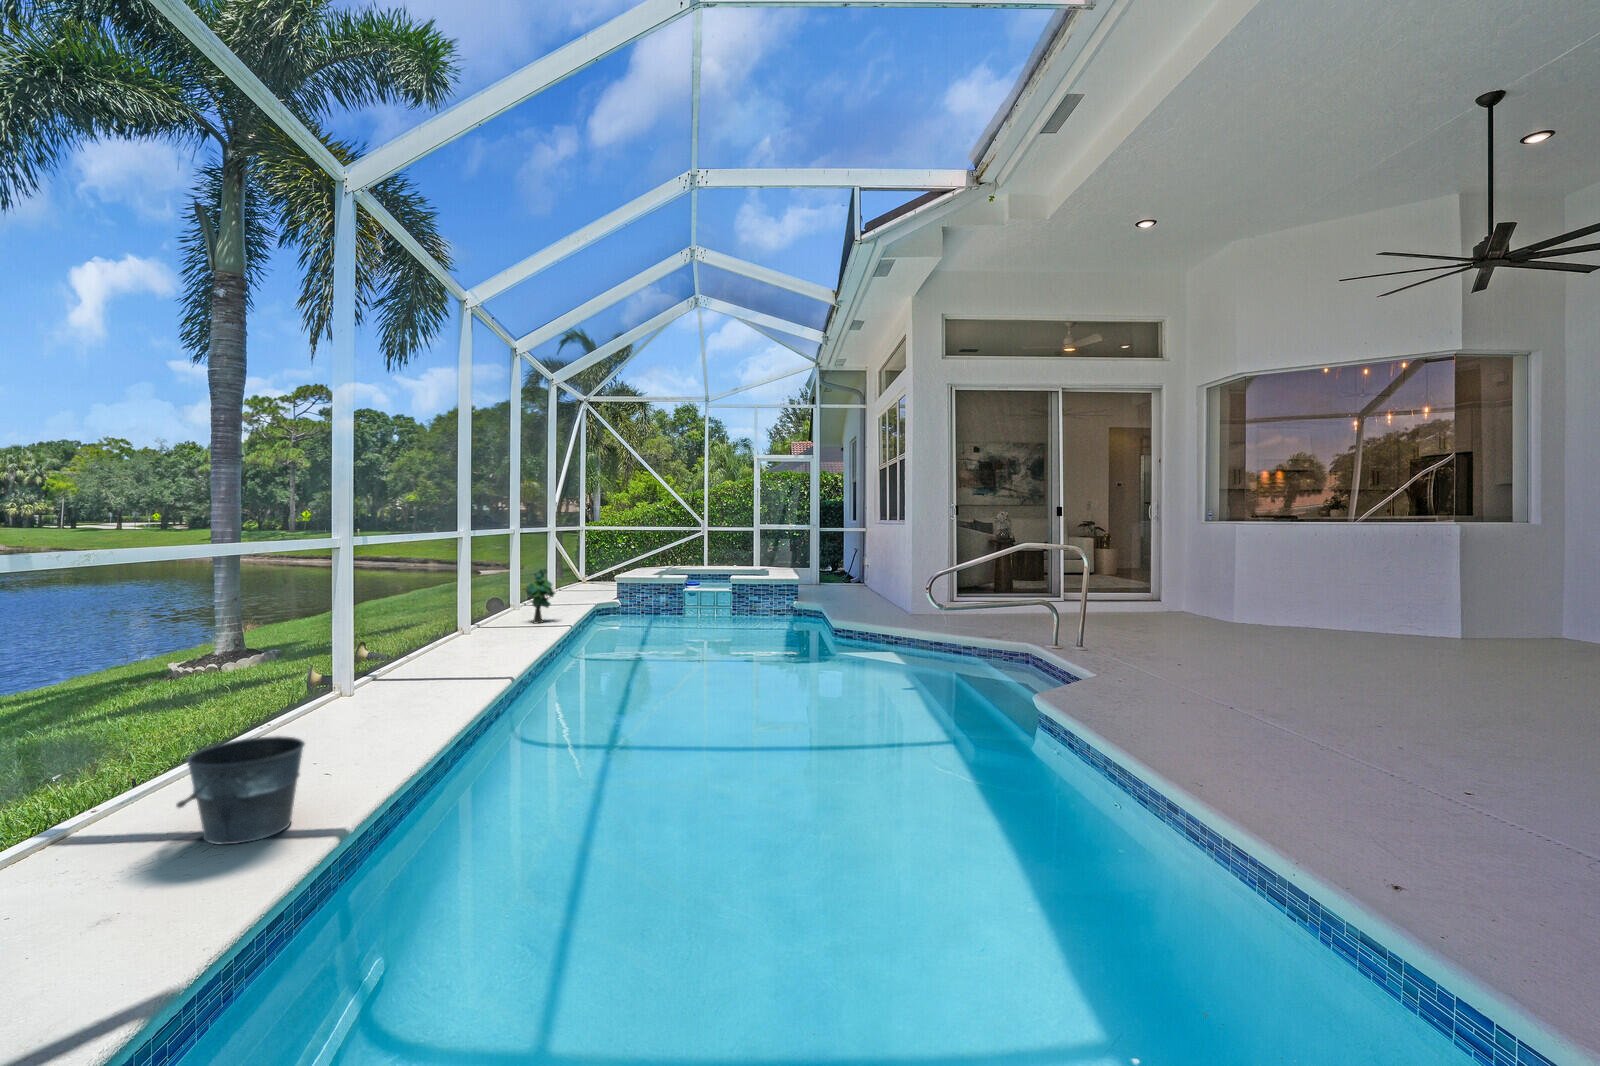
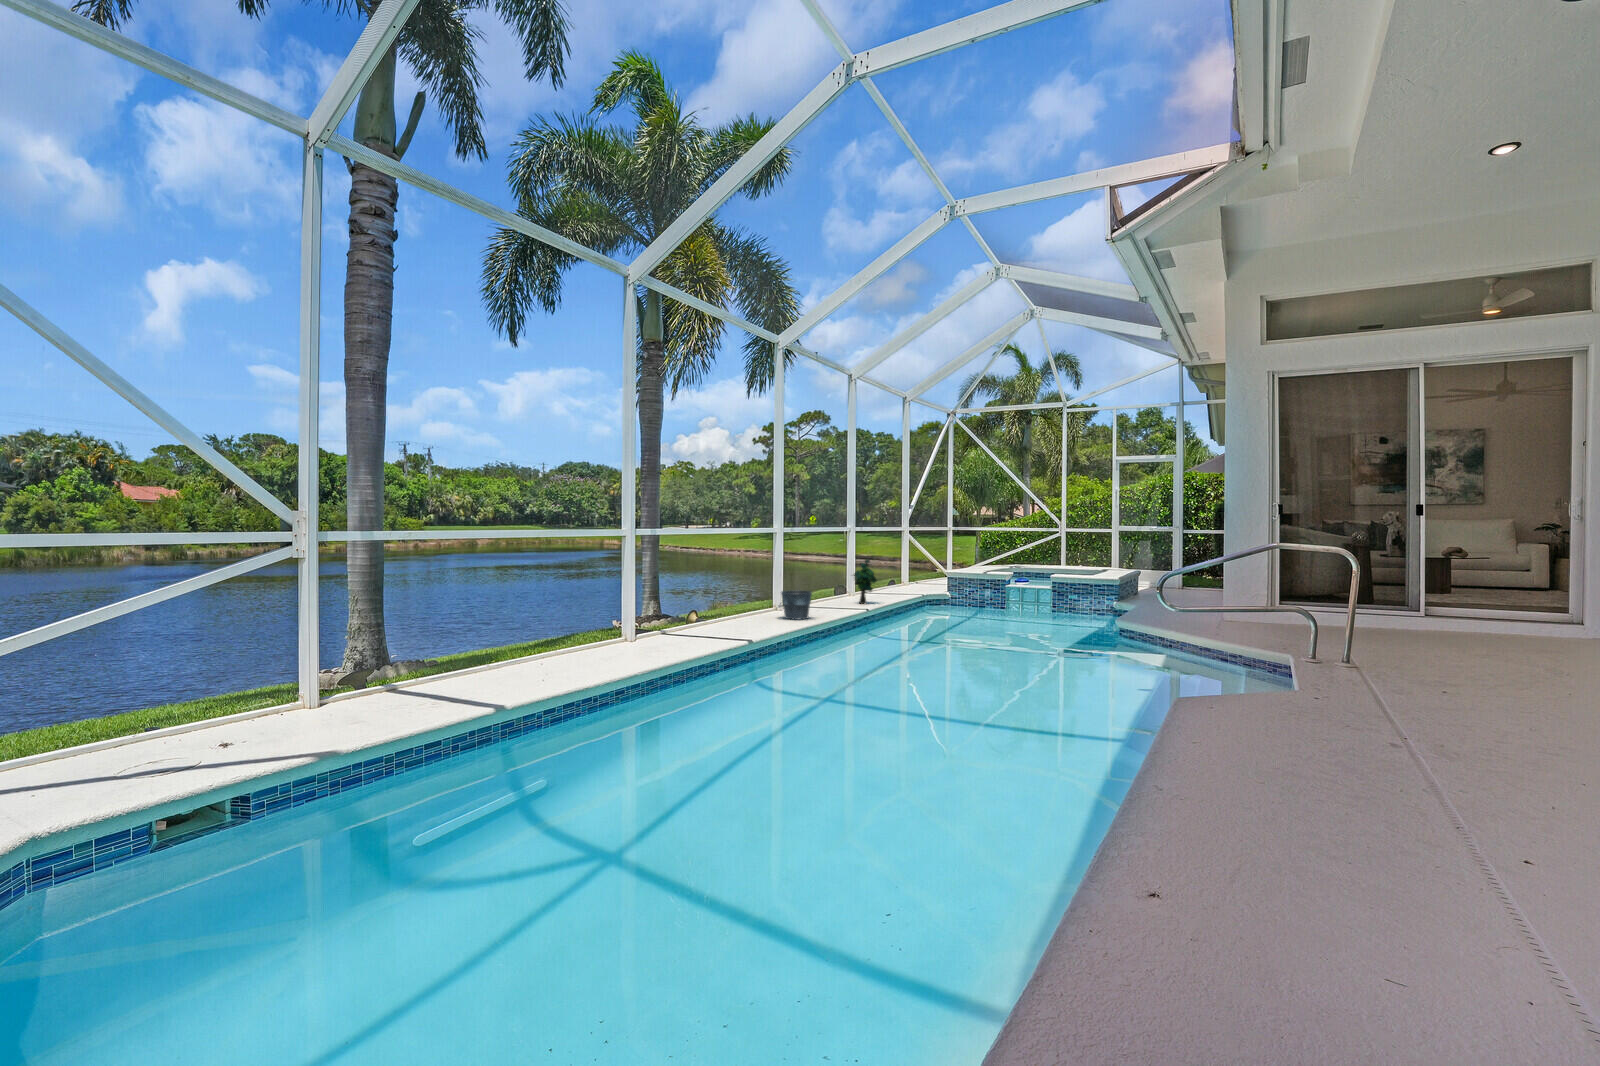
bucket: present [176,736,305,845] -> present [779,590,812,620]

